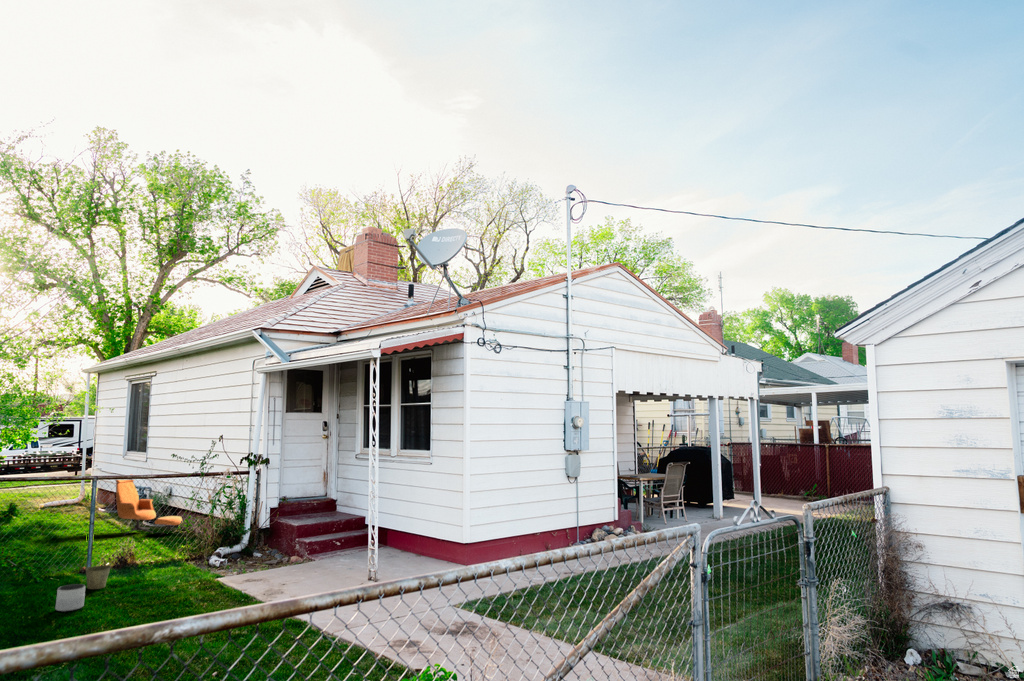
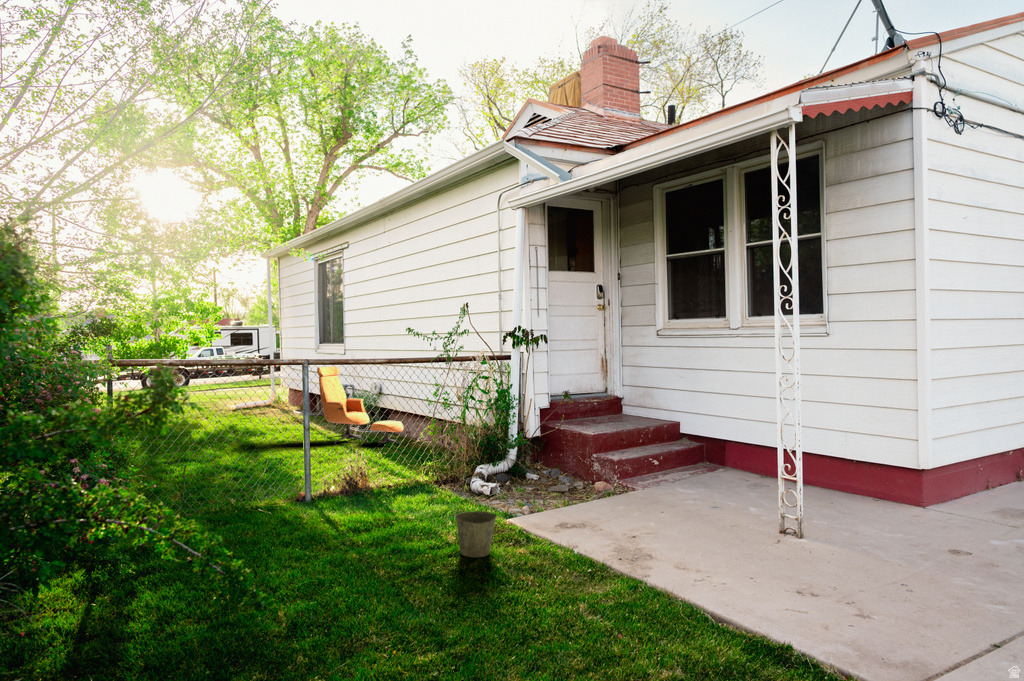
bucket: present [86,565,111,589] -> present [455,511,497,558]
planter: present [55,584,85,612] -> none [279,516,321,562]

